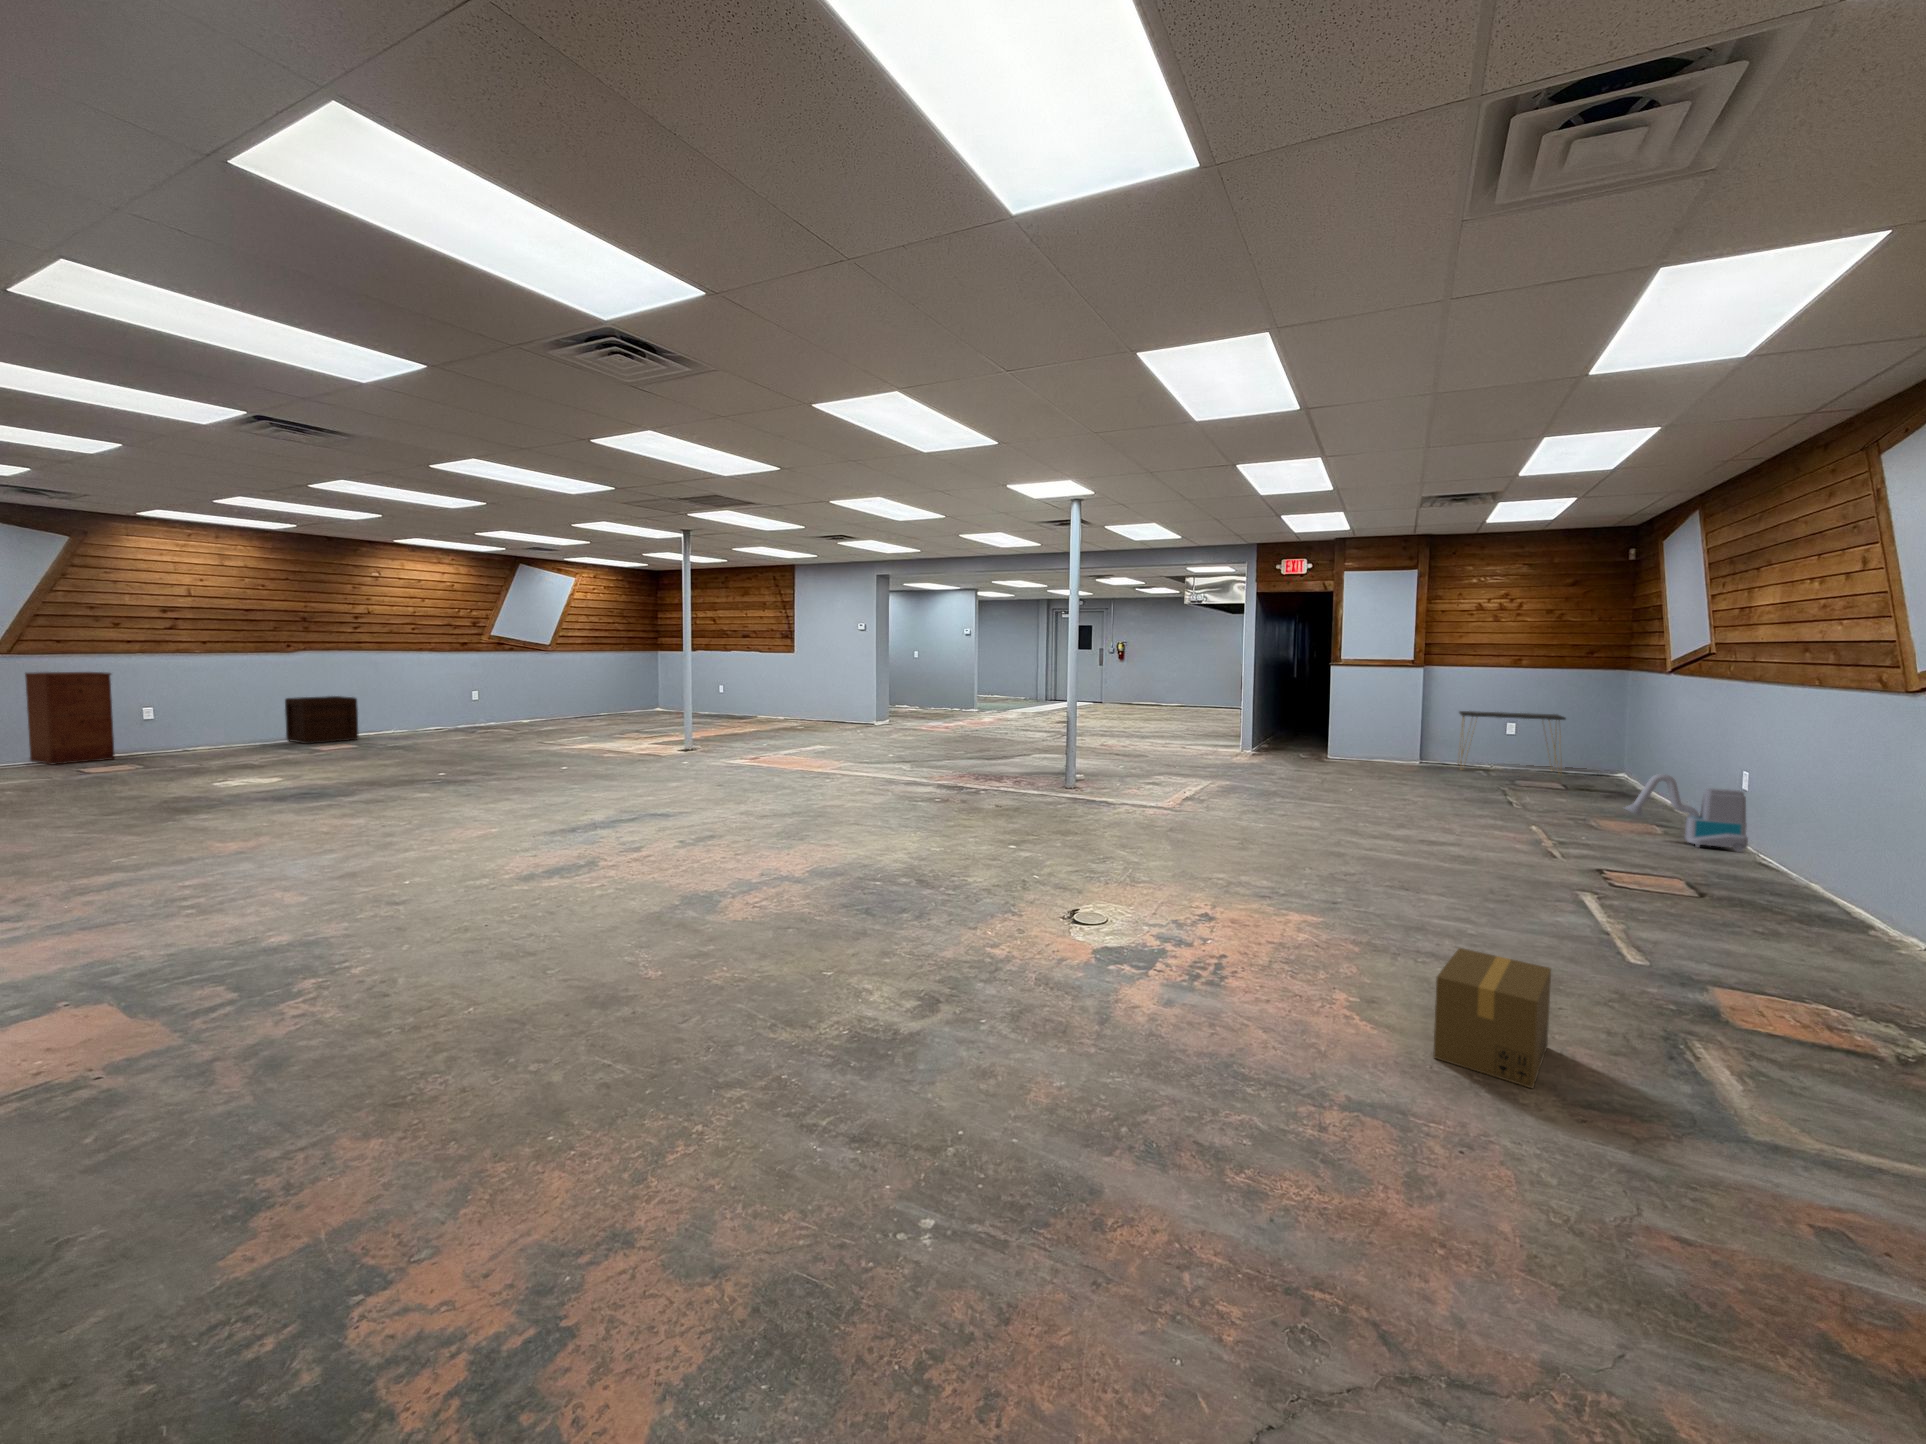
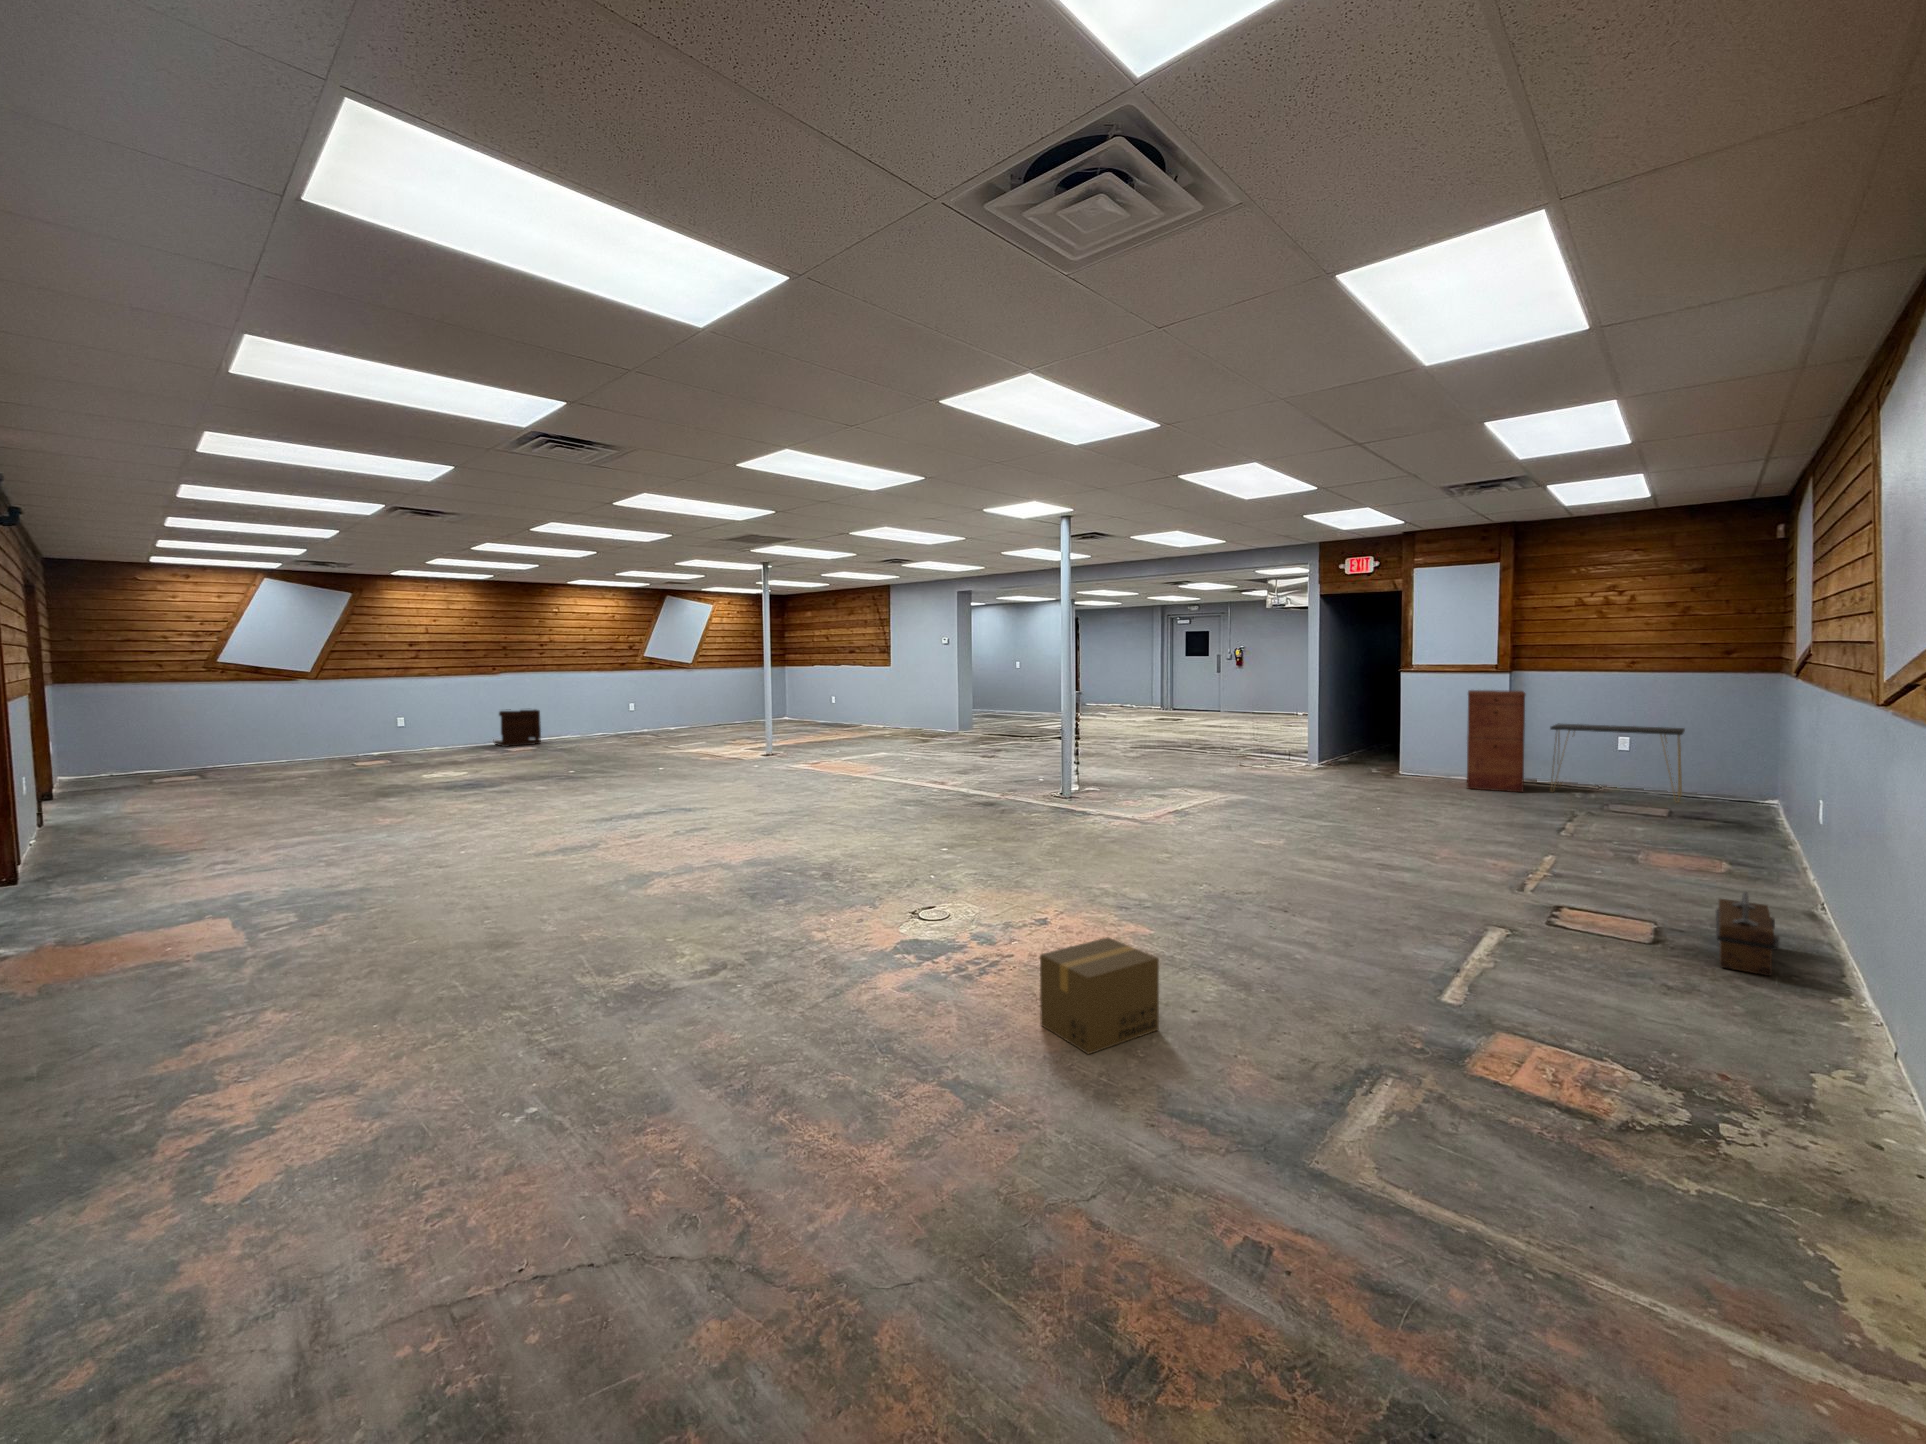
filing cabinet: present [25,672,115,765] -> present [1467,690,1526,792]
vacuum cleaner: present [1624,774,1748,852] -> none [1620,798,1768,893]
toolbox: none [1782,854,1884,927] -> present [1716,892,1779,976]

